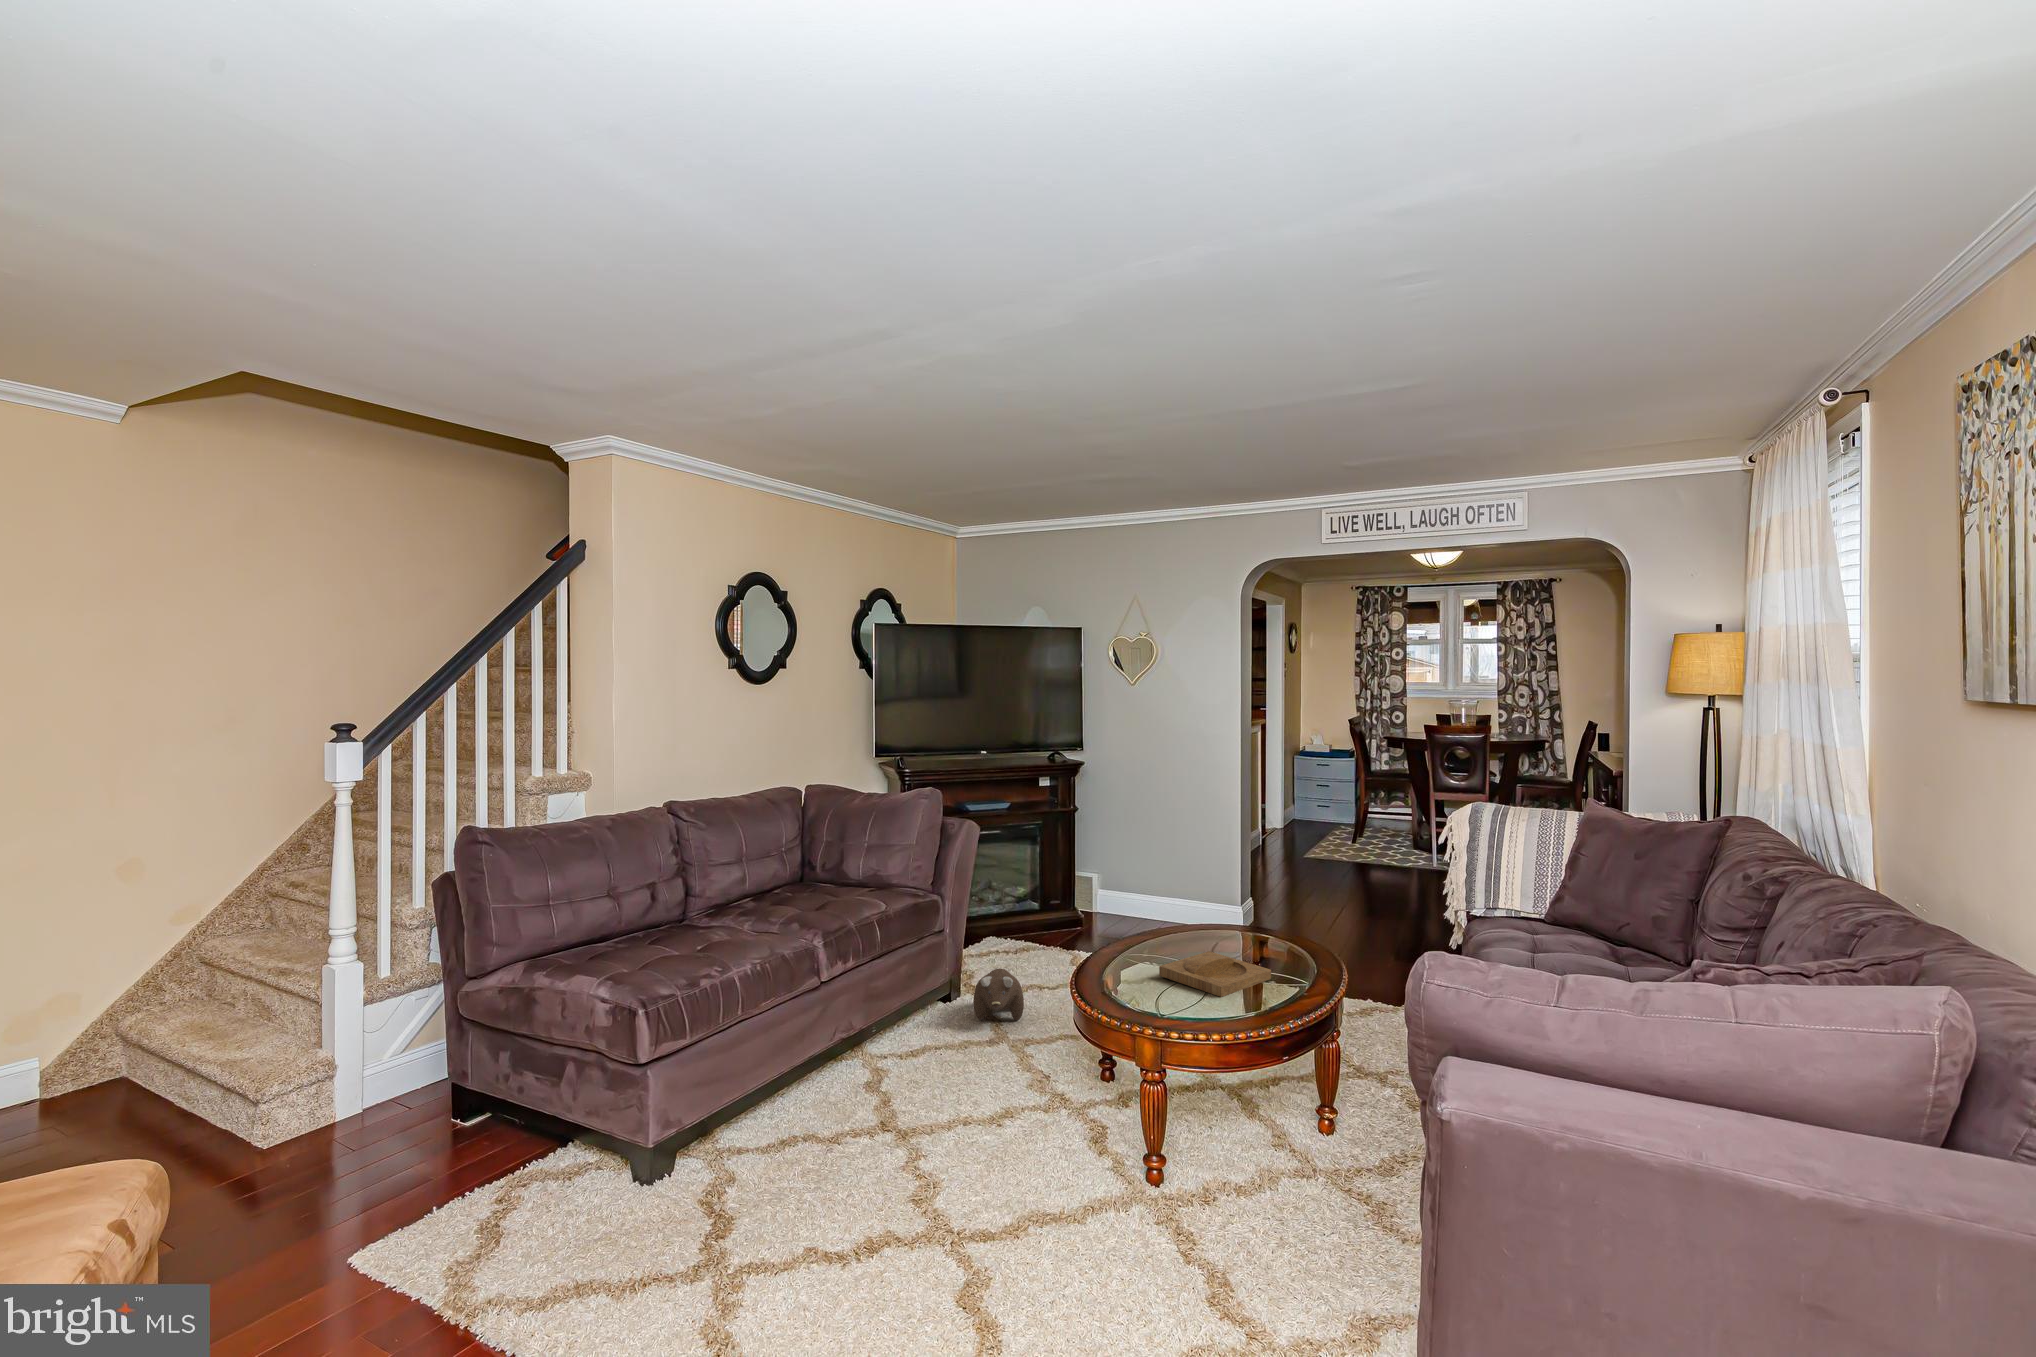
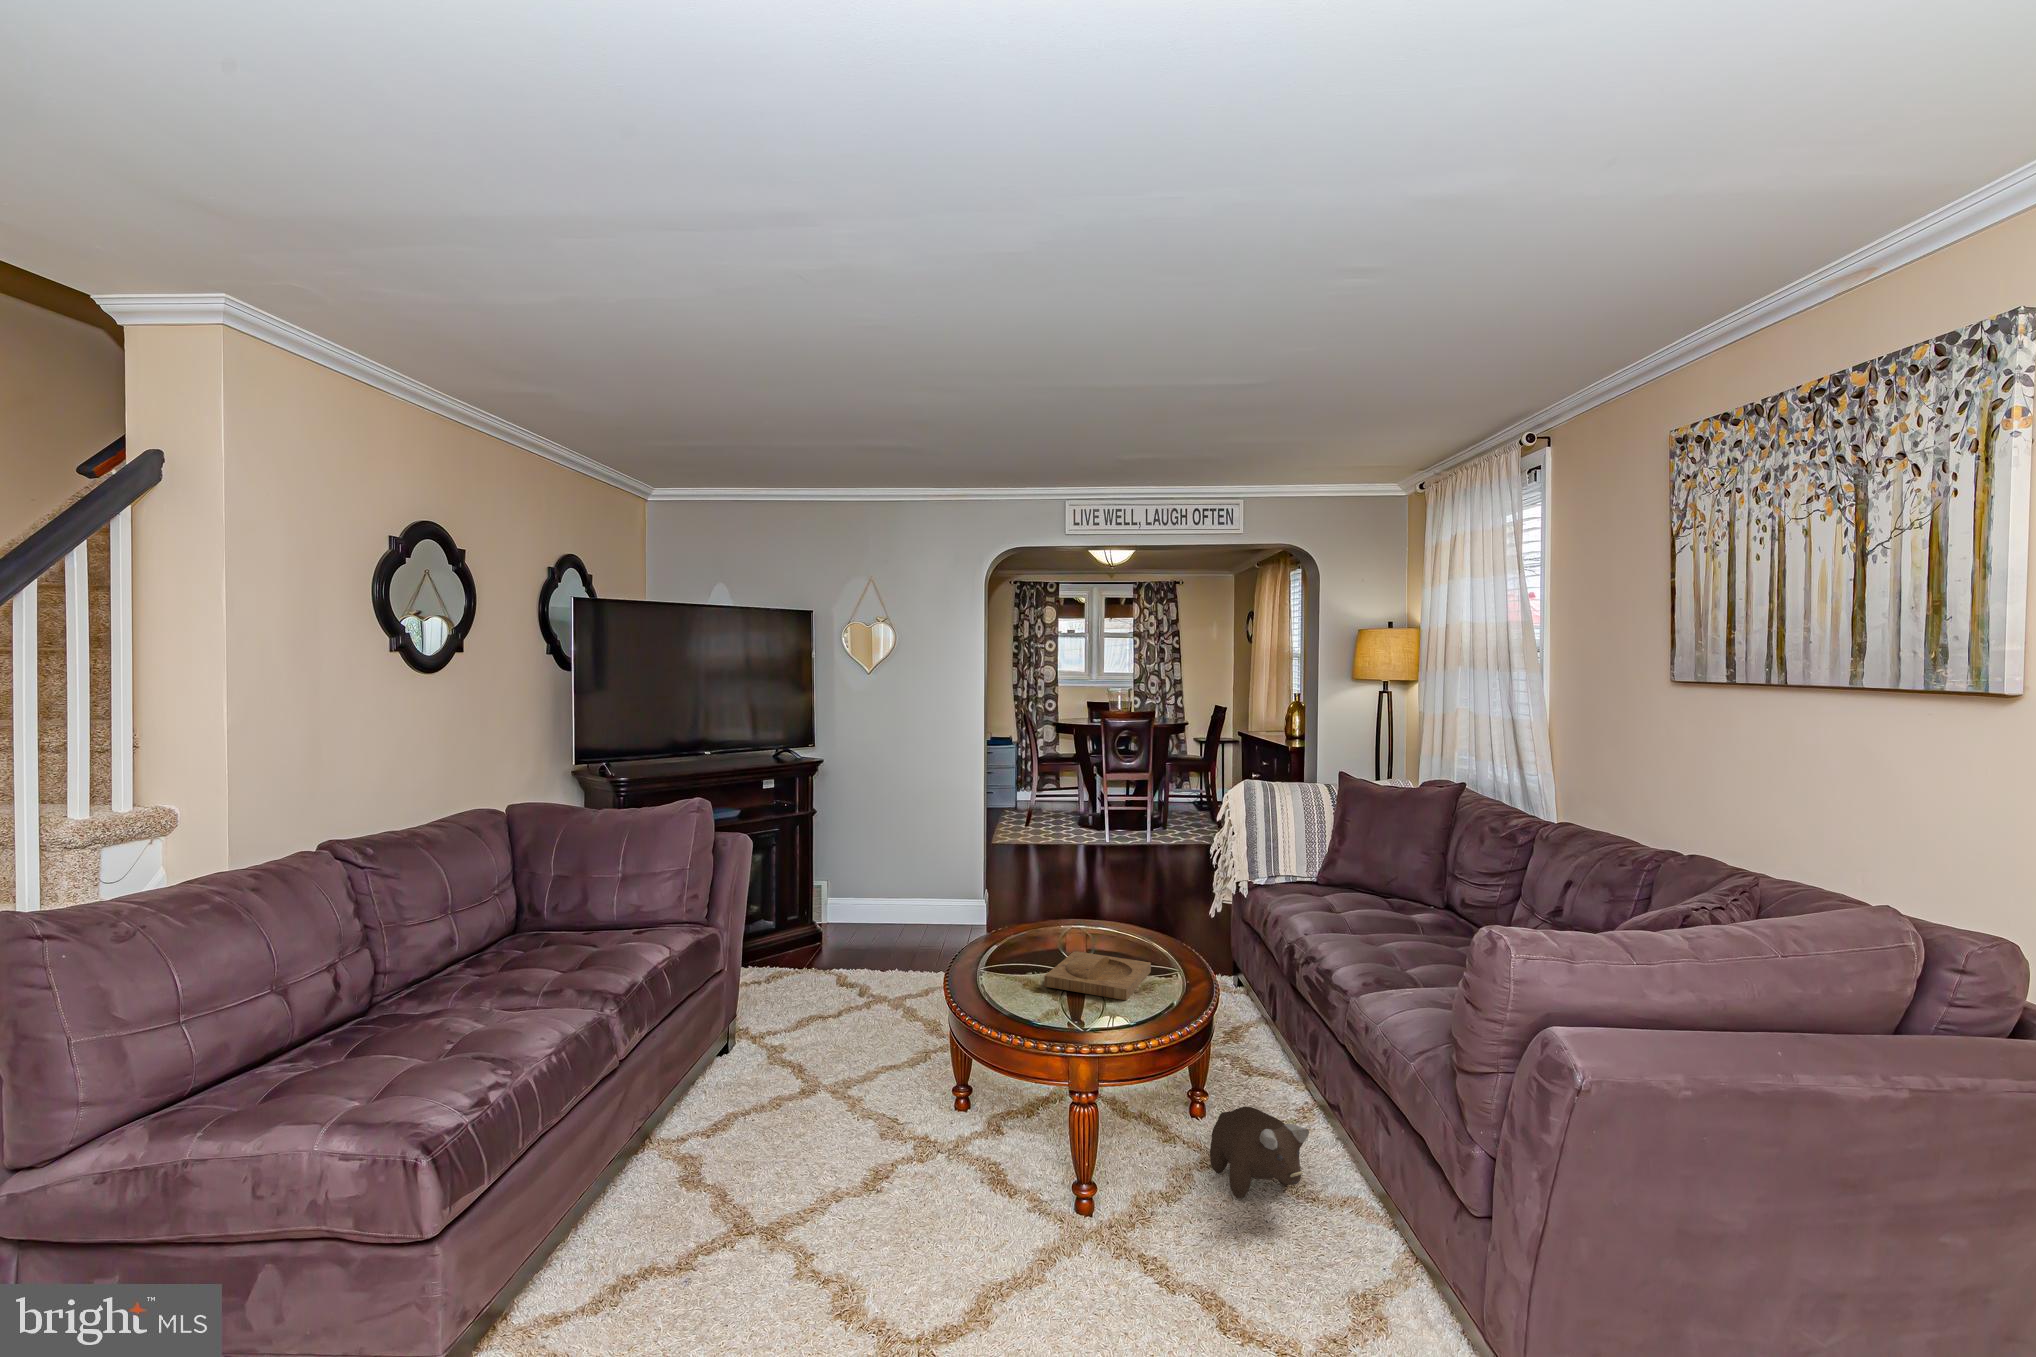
plush toy: present [973,968,1024,1020] -> present [1210,1106,1309,1199]

